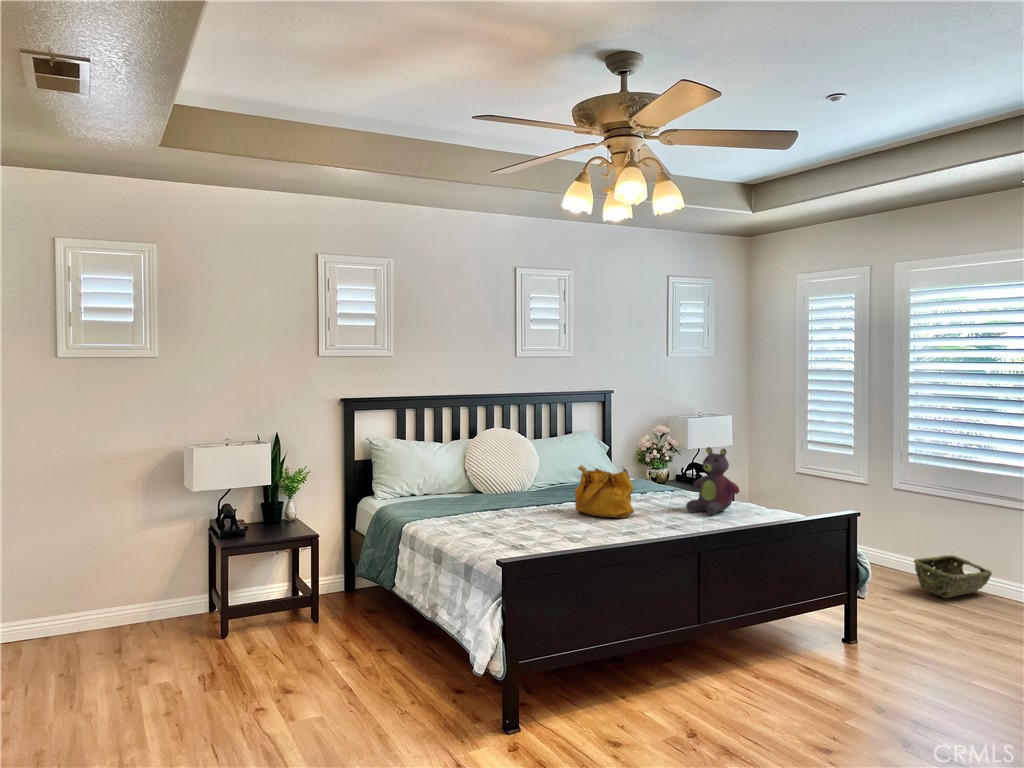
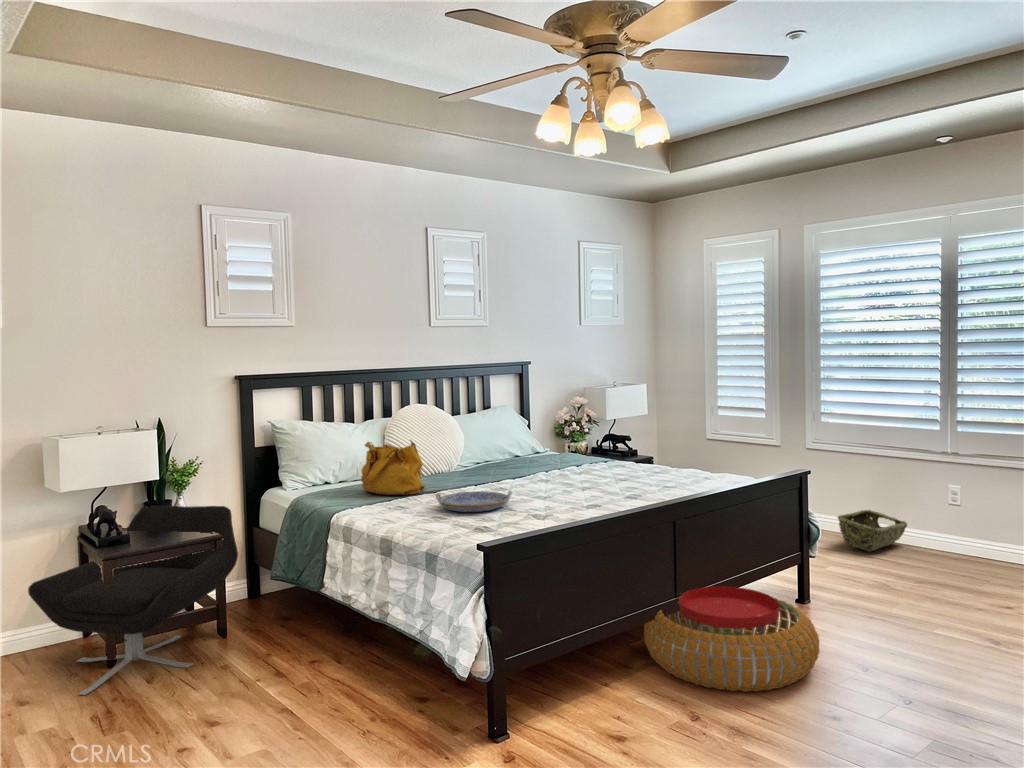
stuffed bear: present [686,447,740,515] -> none [635,412,690,482]
handbag: present [575,466,634,518] -> present [361,441,424,495]
lounge chair: none [165,506,329,658] -> present [28,505,238,695]
serving tray: none [491,512,559,531] -> present [435,491,512,512]
pouf: none [667,617,833,718] -> present [644,586,820,692]

